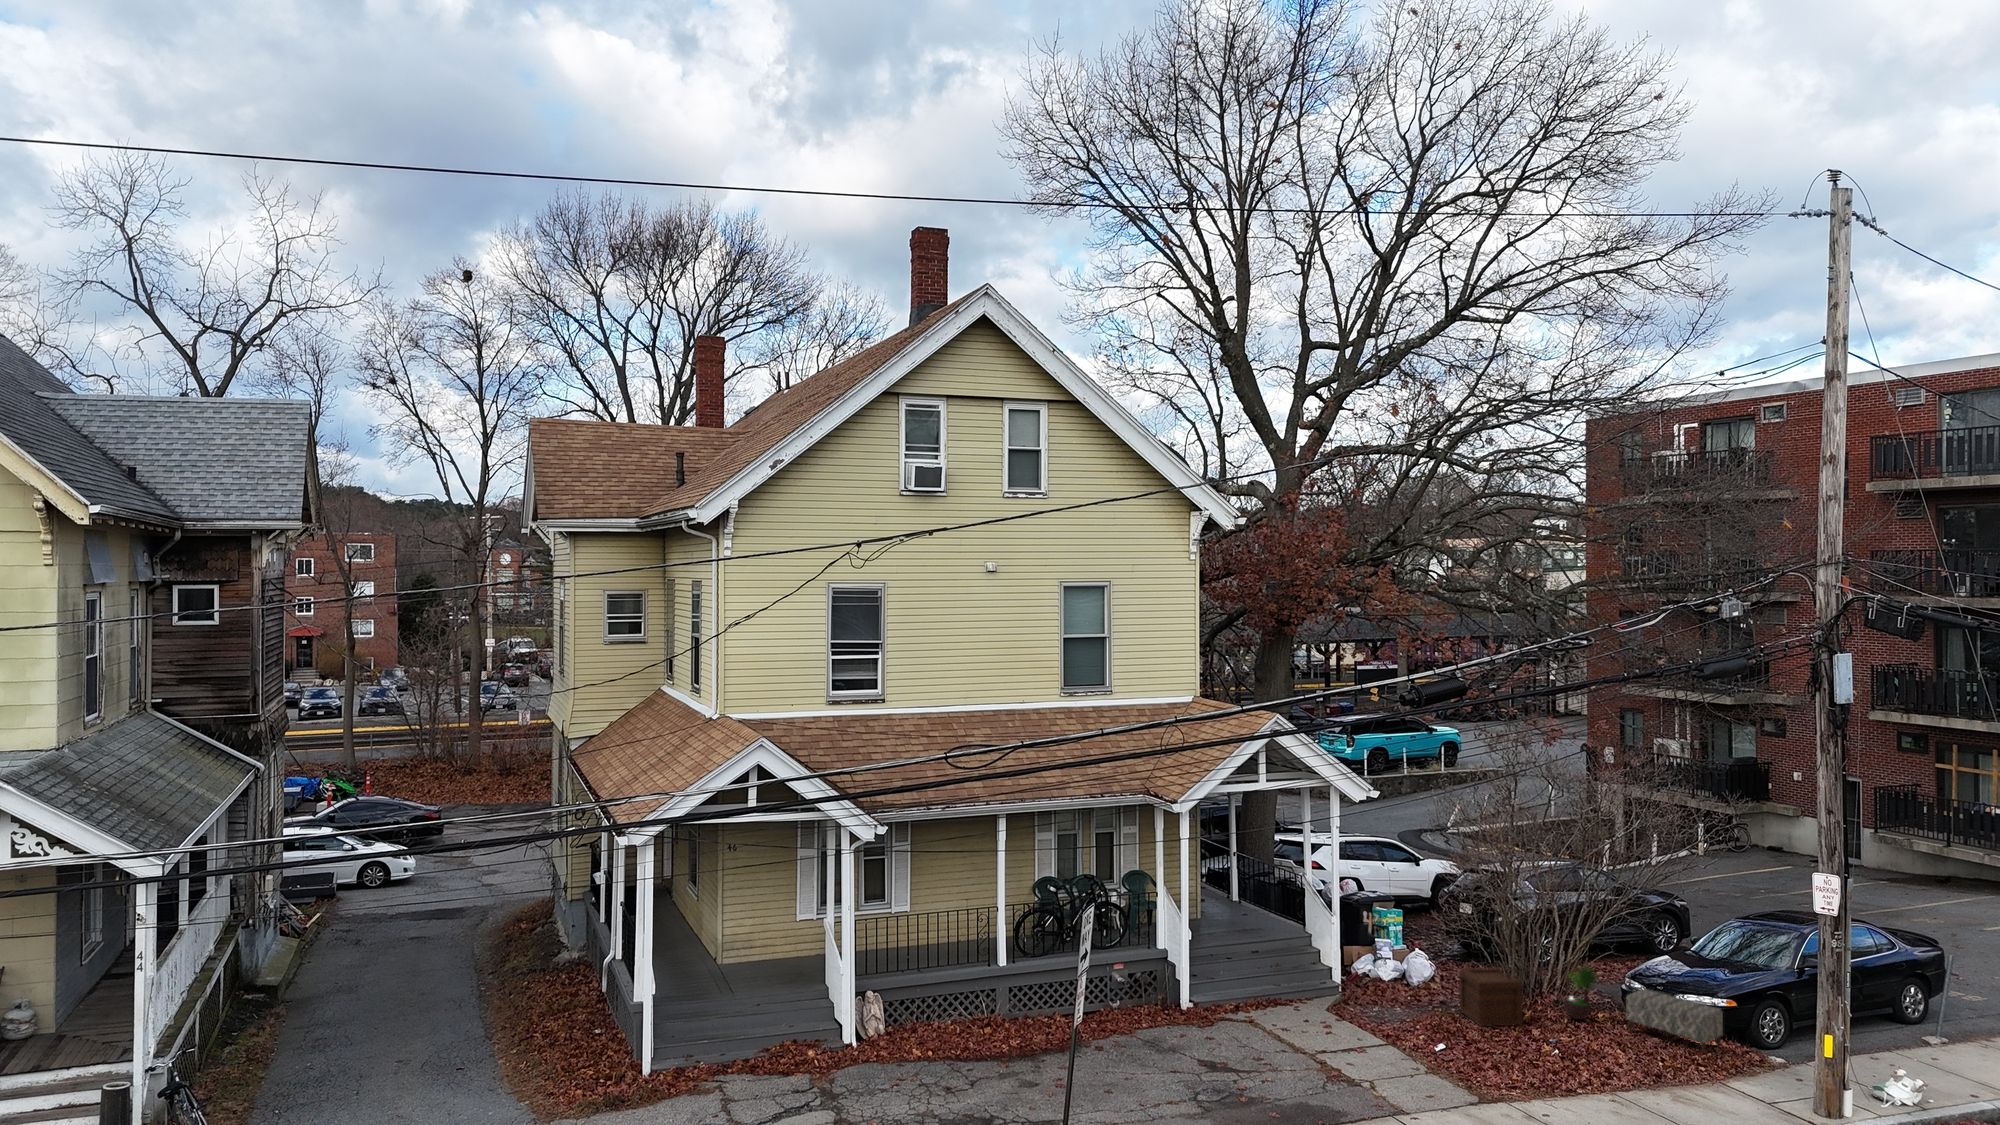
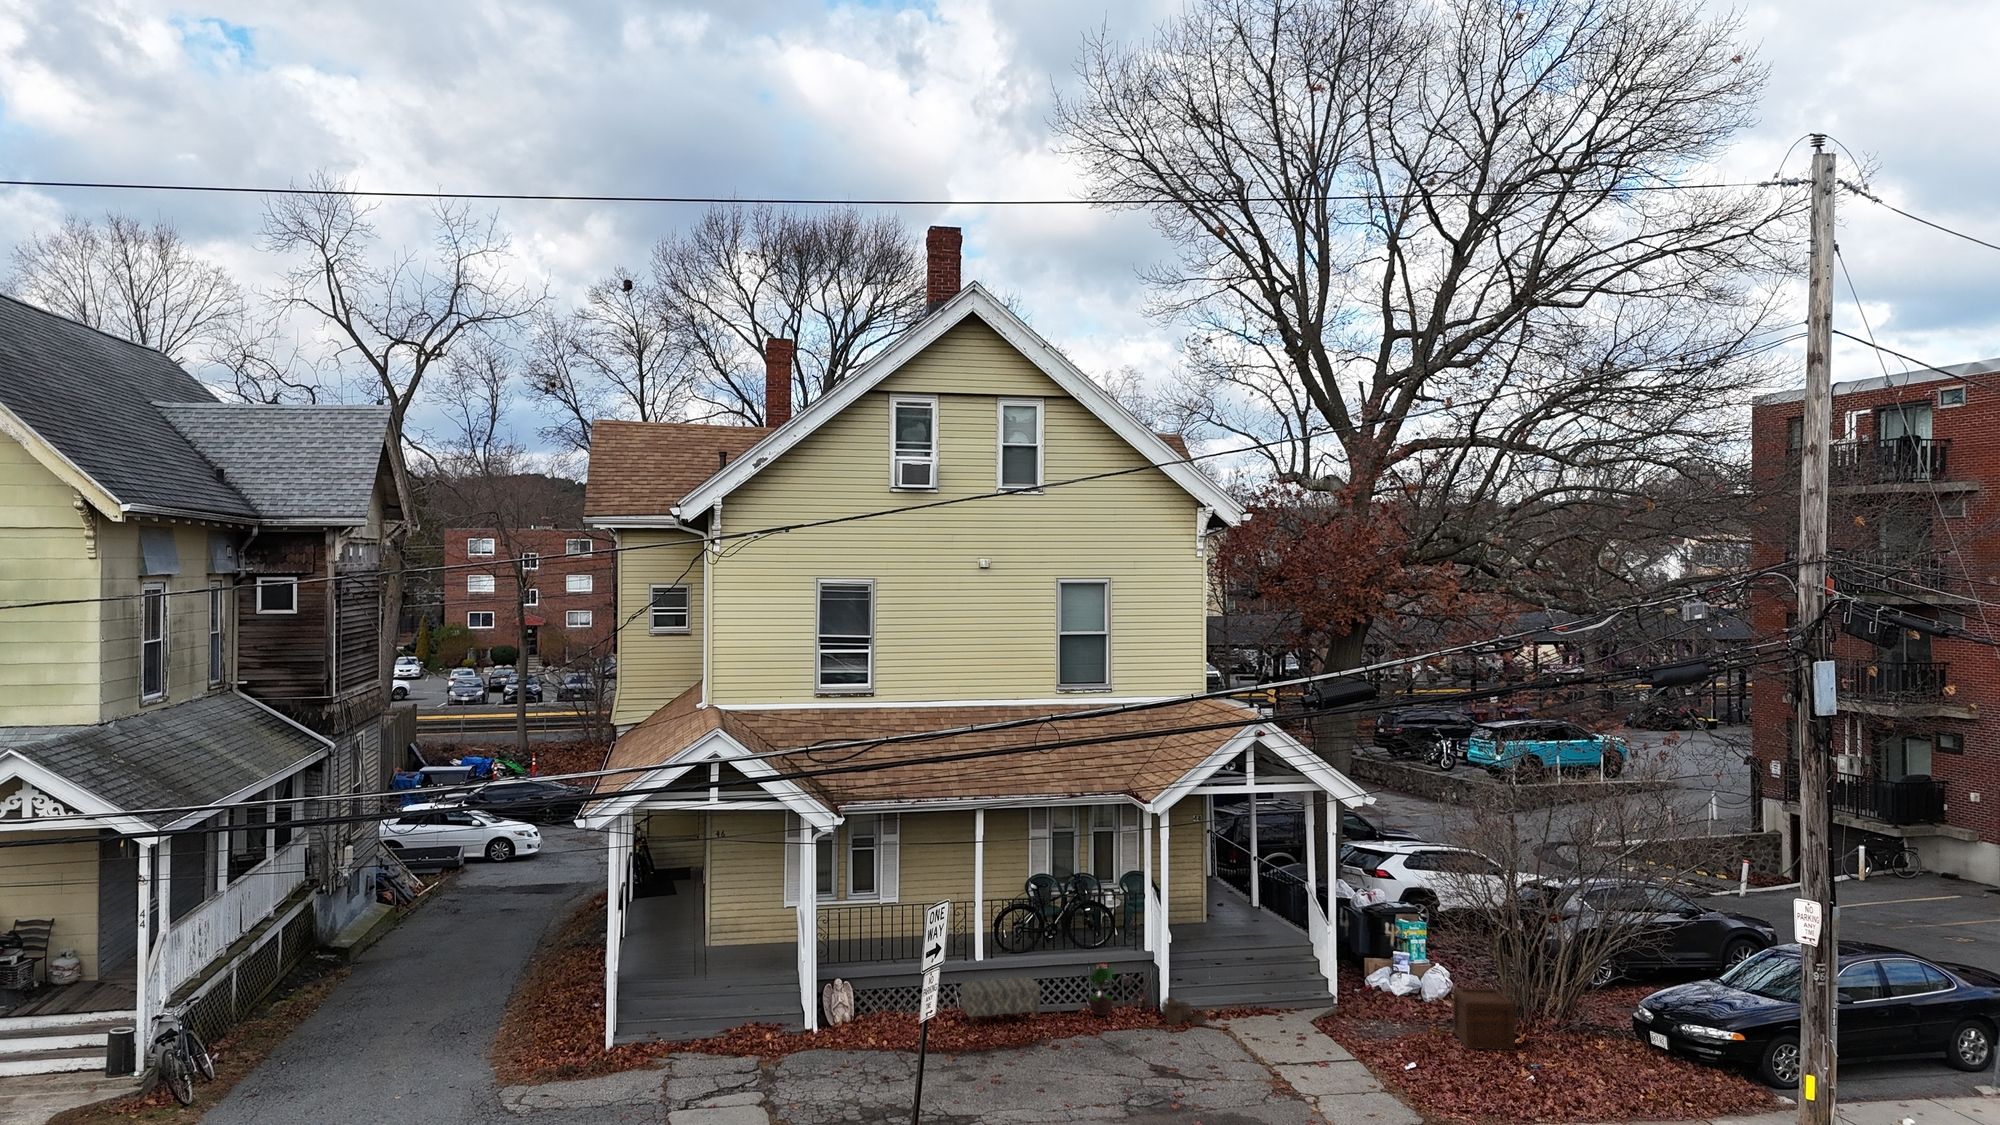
potted tree: present [1563,966,1598,1019] -> present [1088,964,1113,1016]
bench: present [1626,989,1723,1053] -> present [961,977,1040,1027]
woven basket: none [1182,990,1229,1018] -> present [1161,997,1206,1025]

